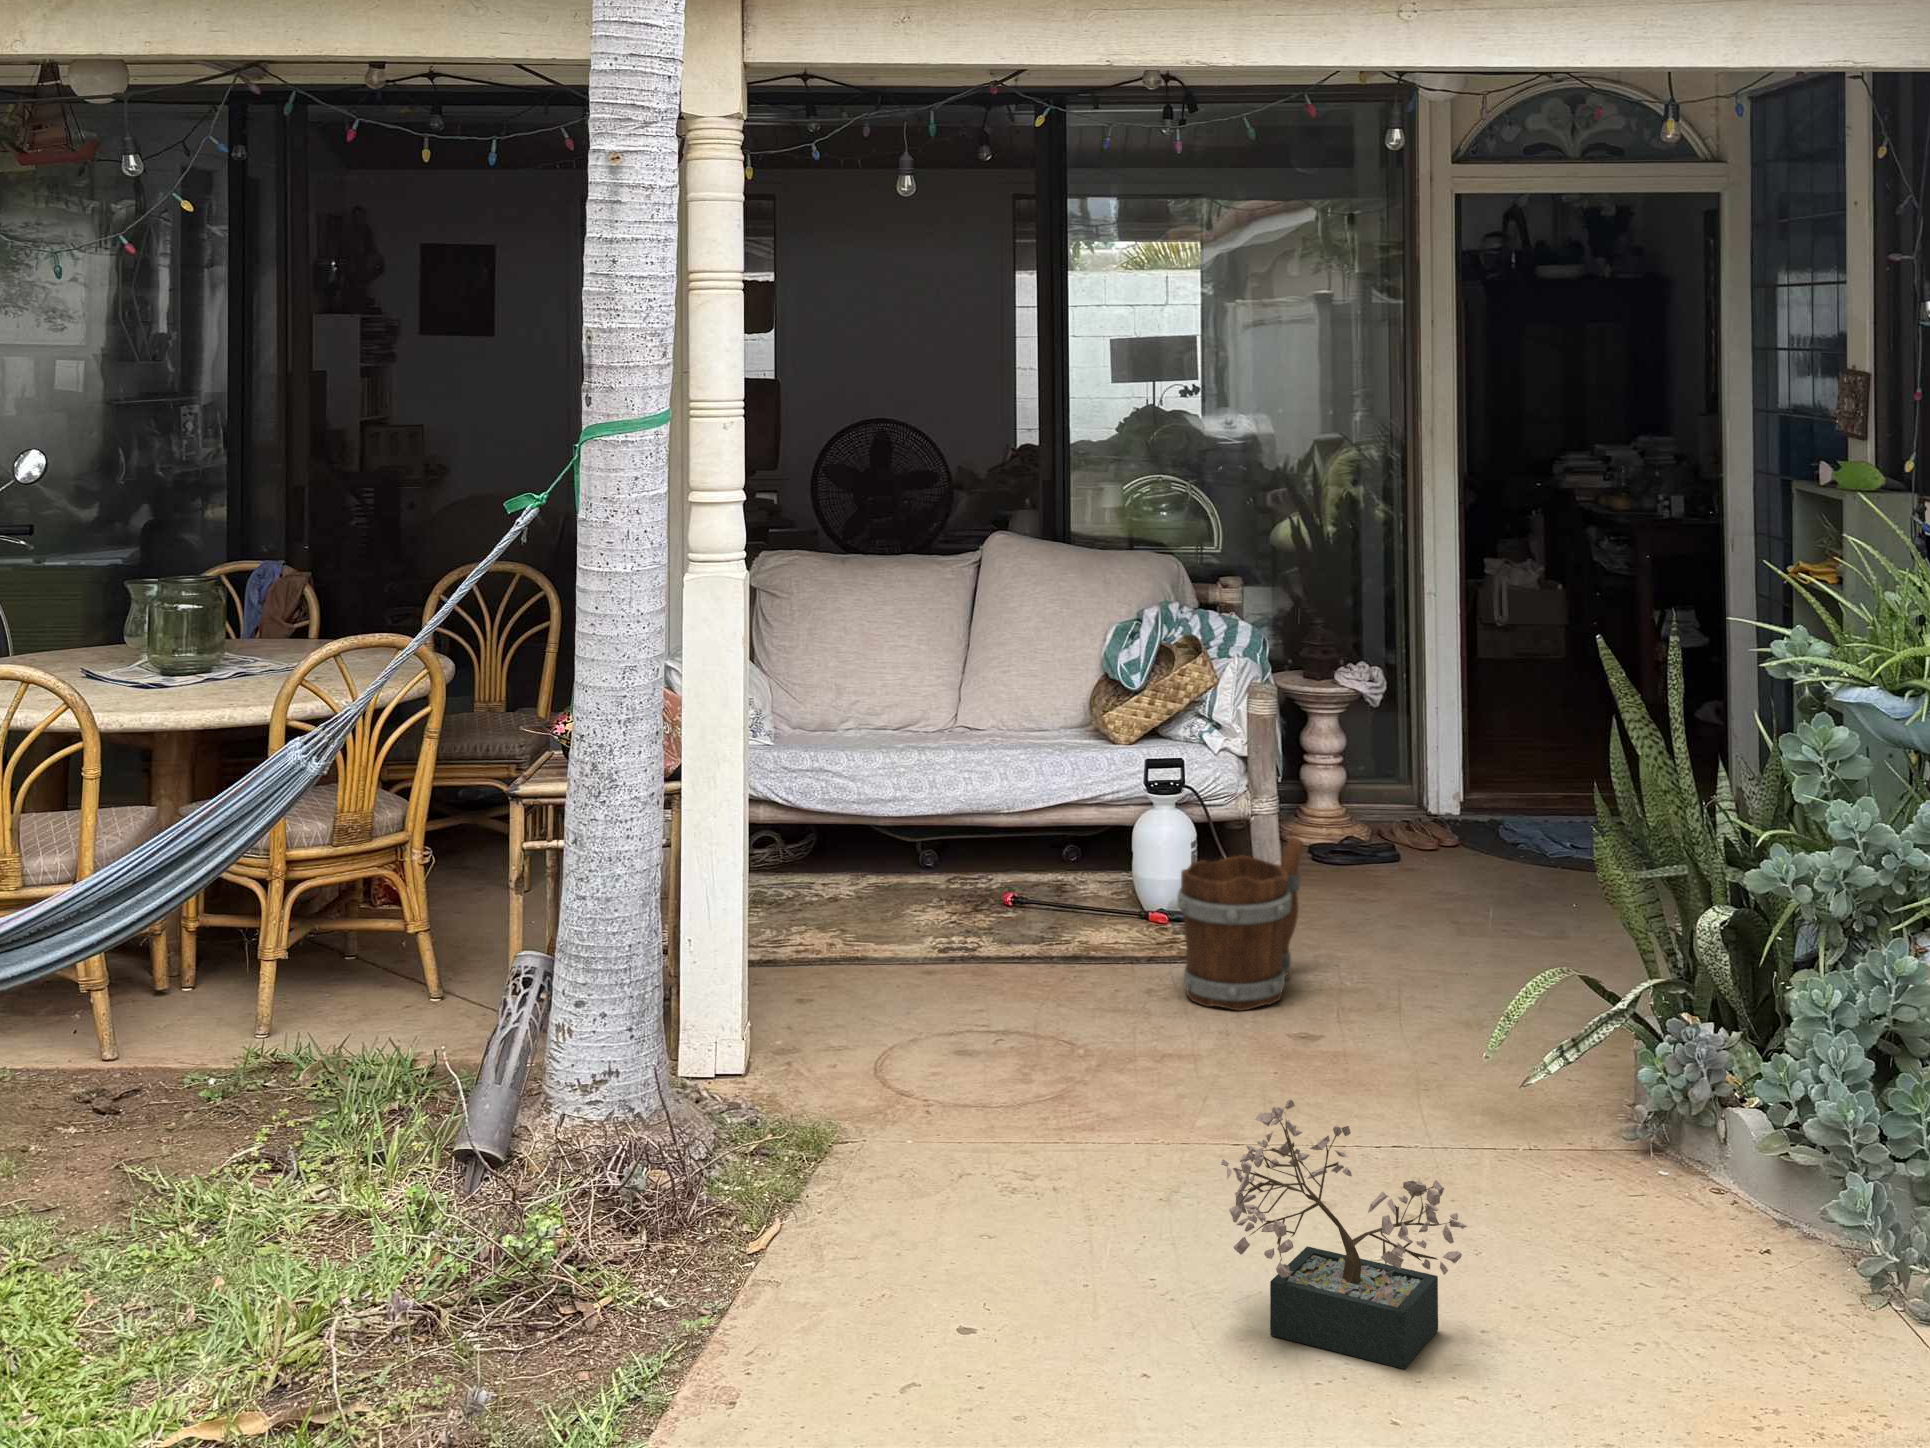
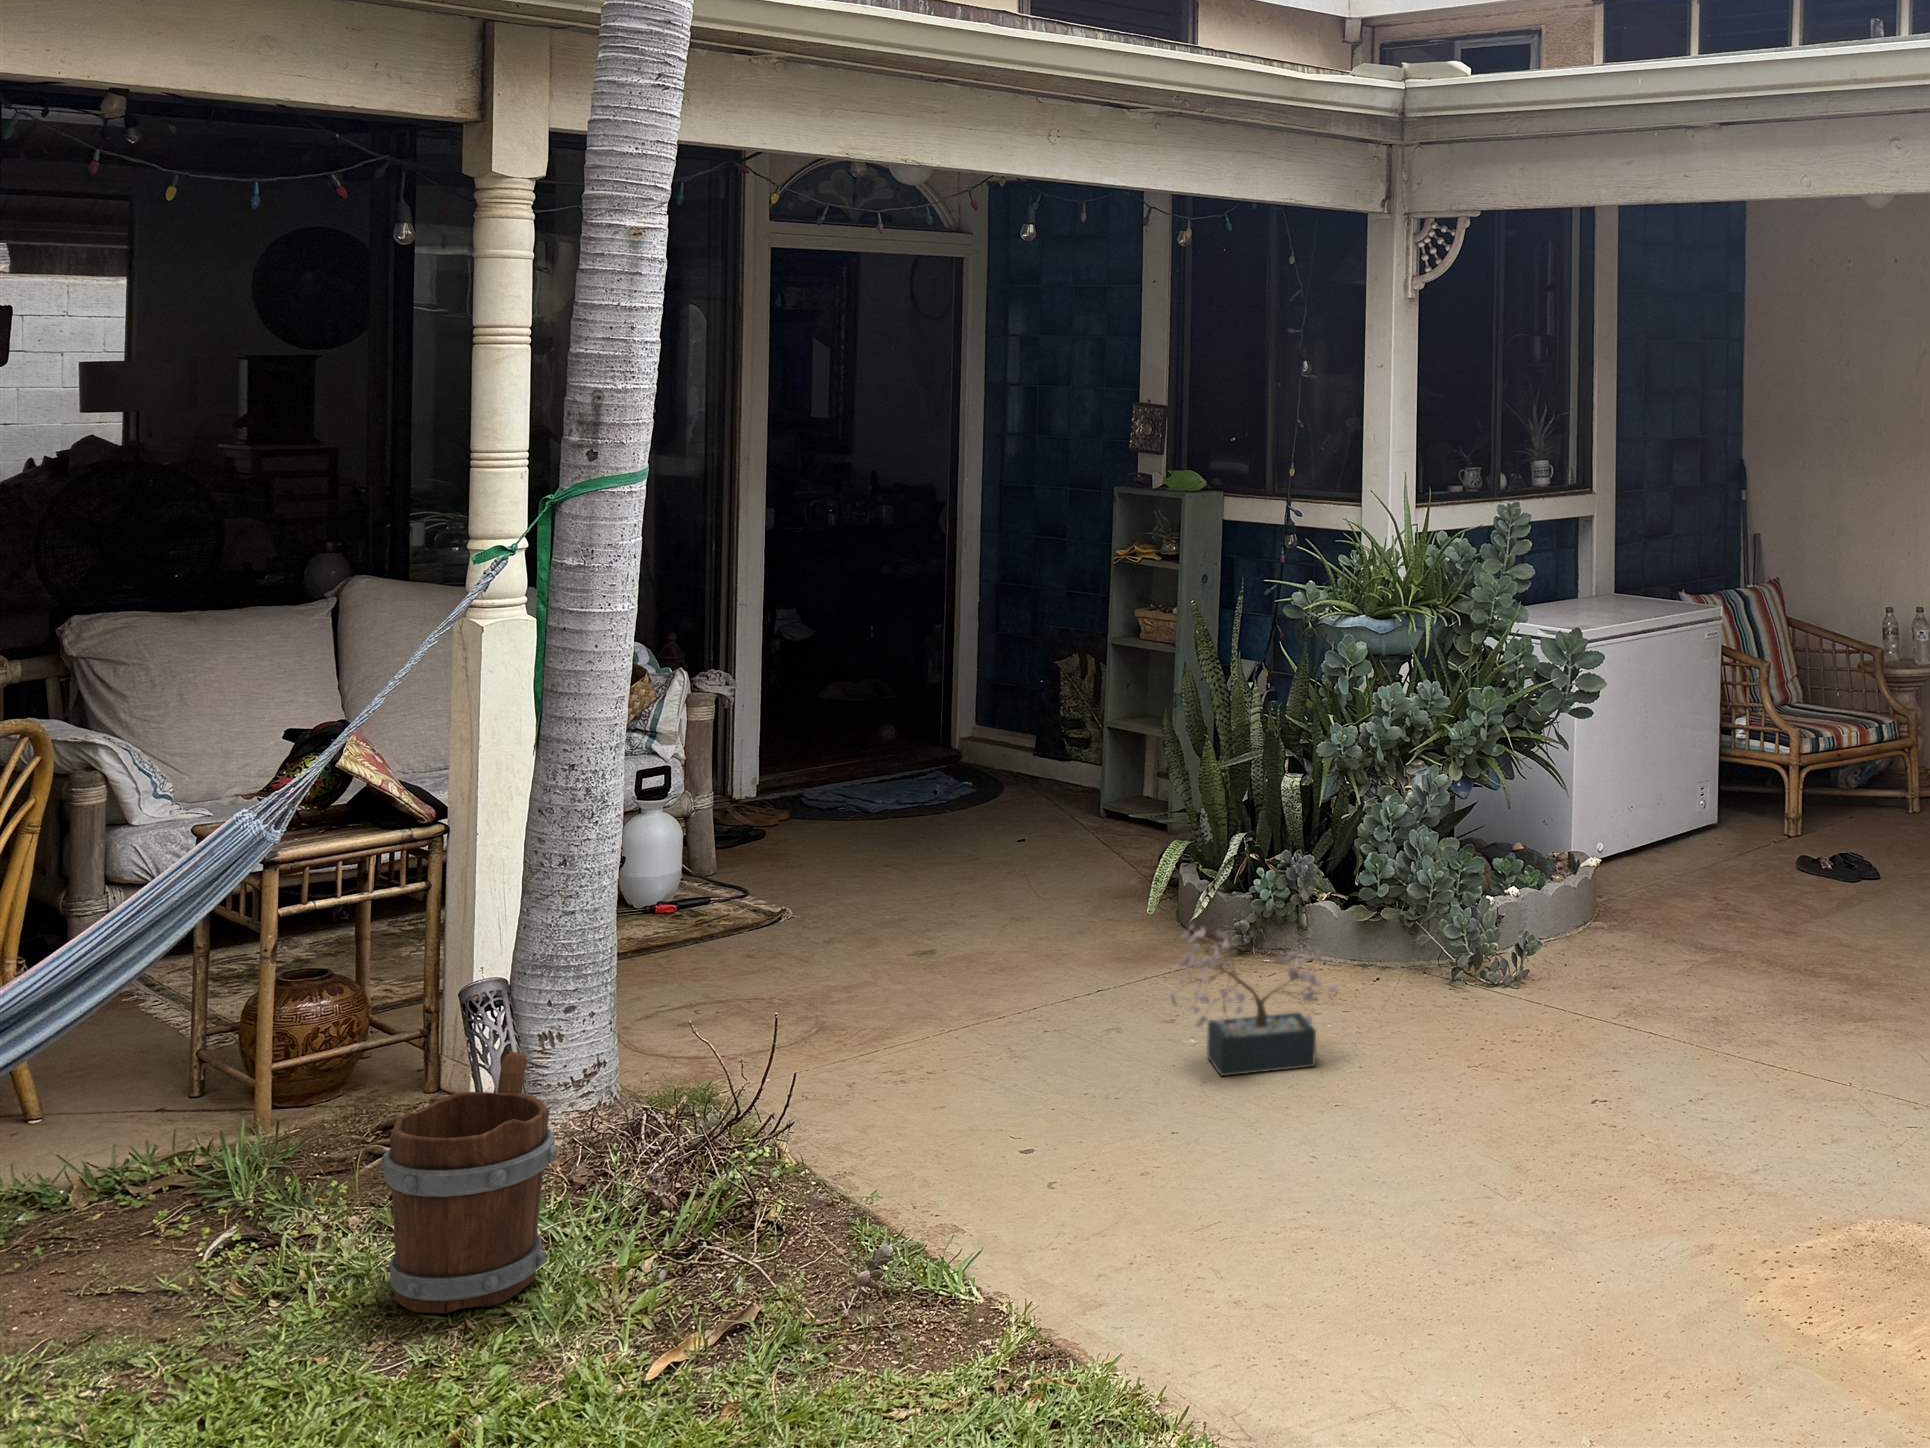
bucket: present [1178,838,1304,1011] -> present [381,1052,557,1314]

